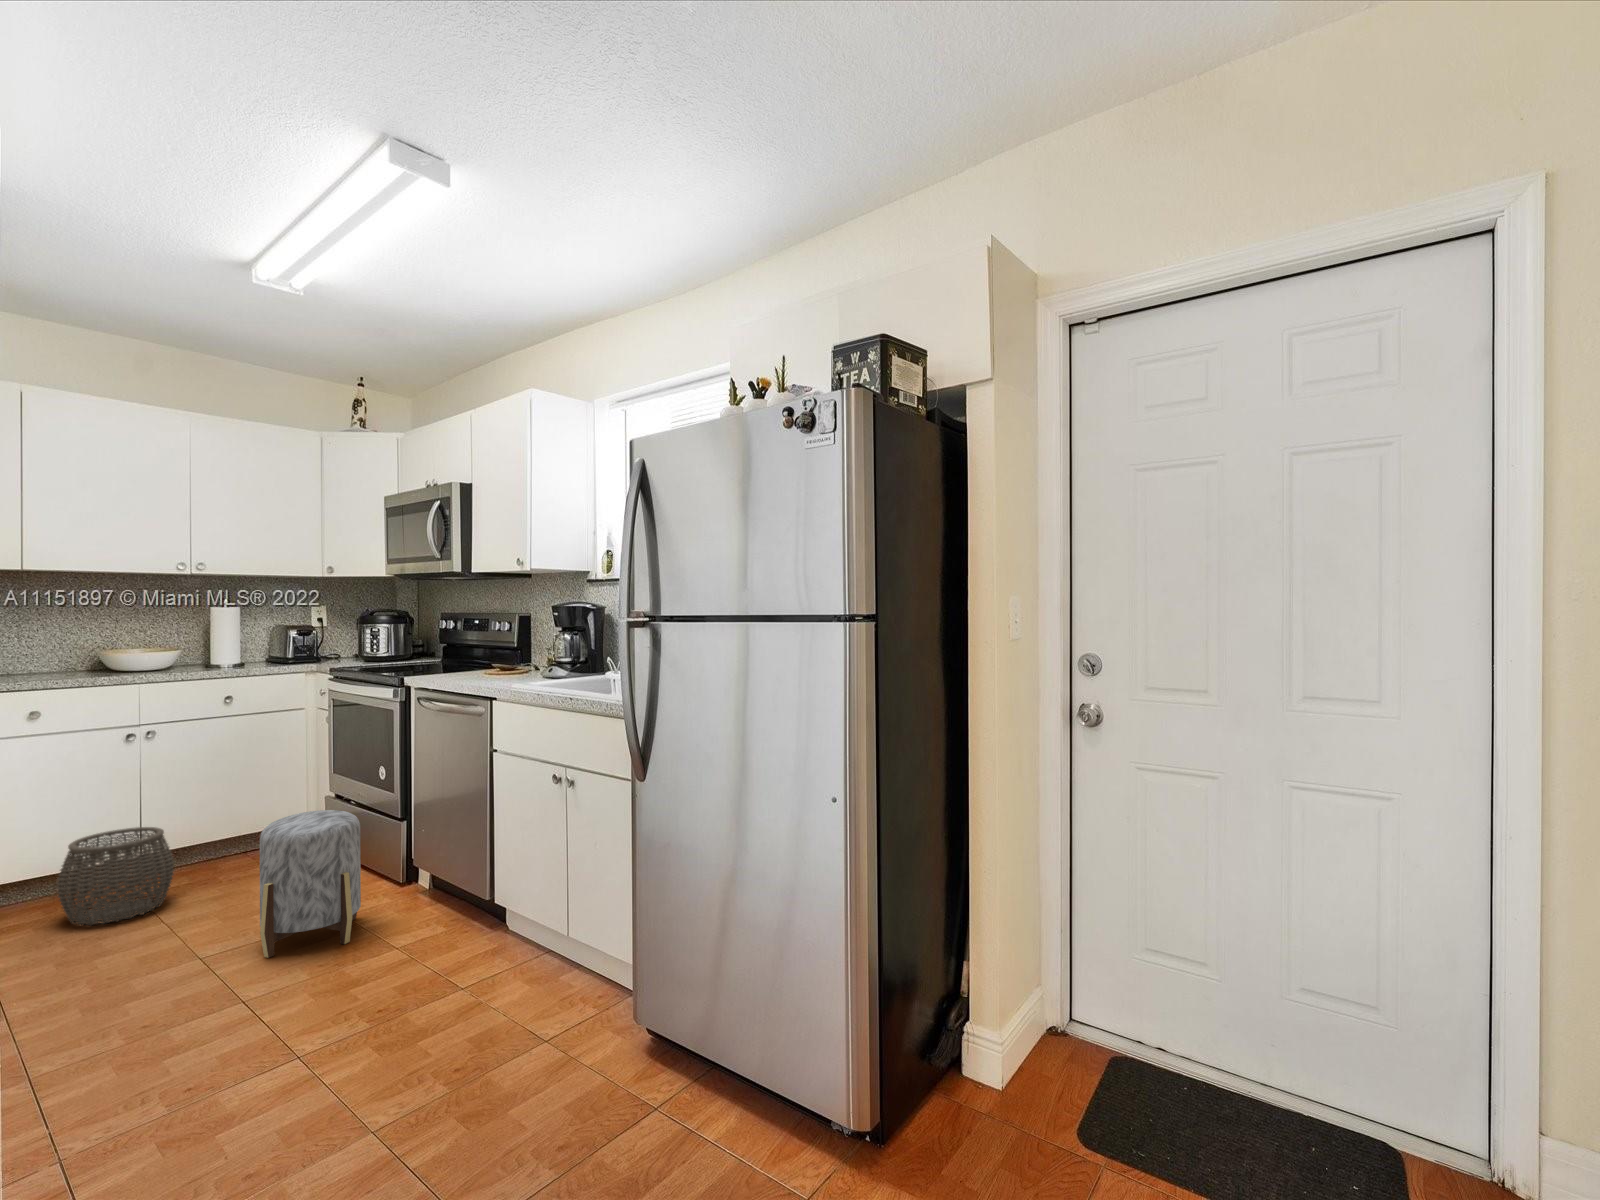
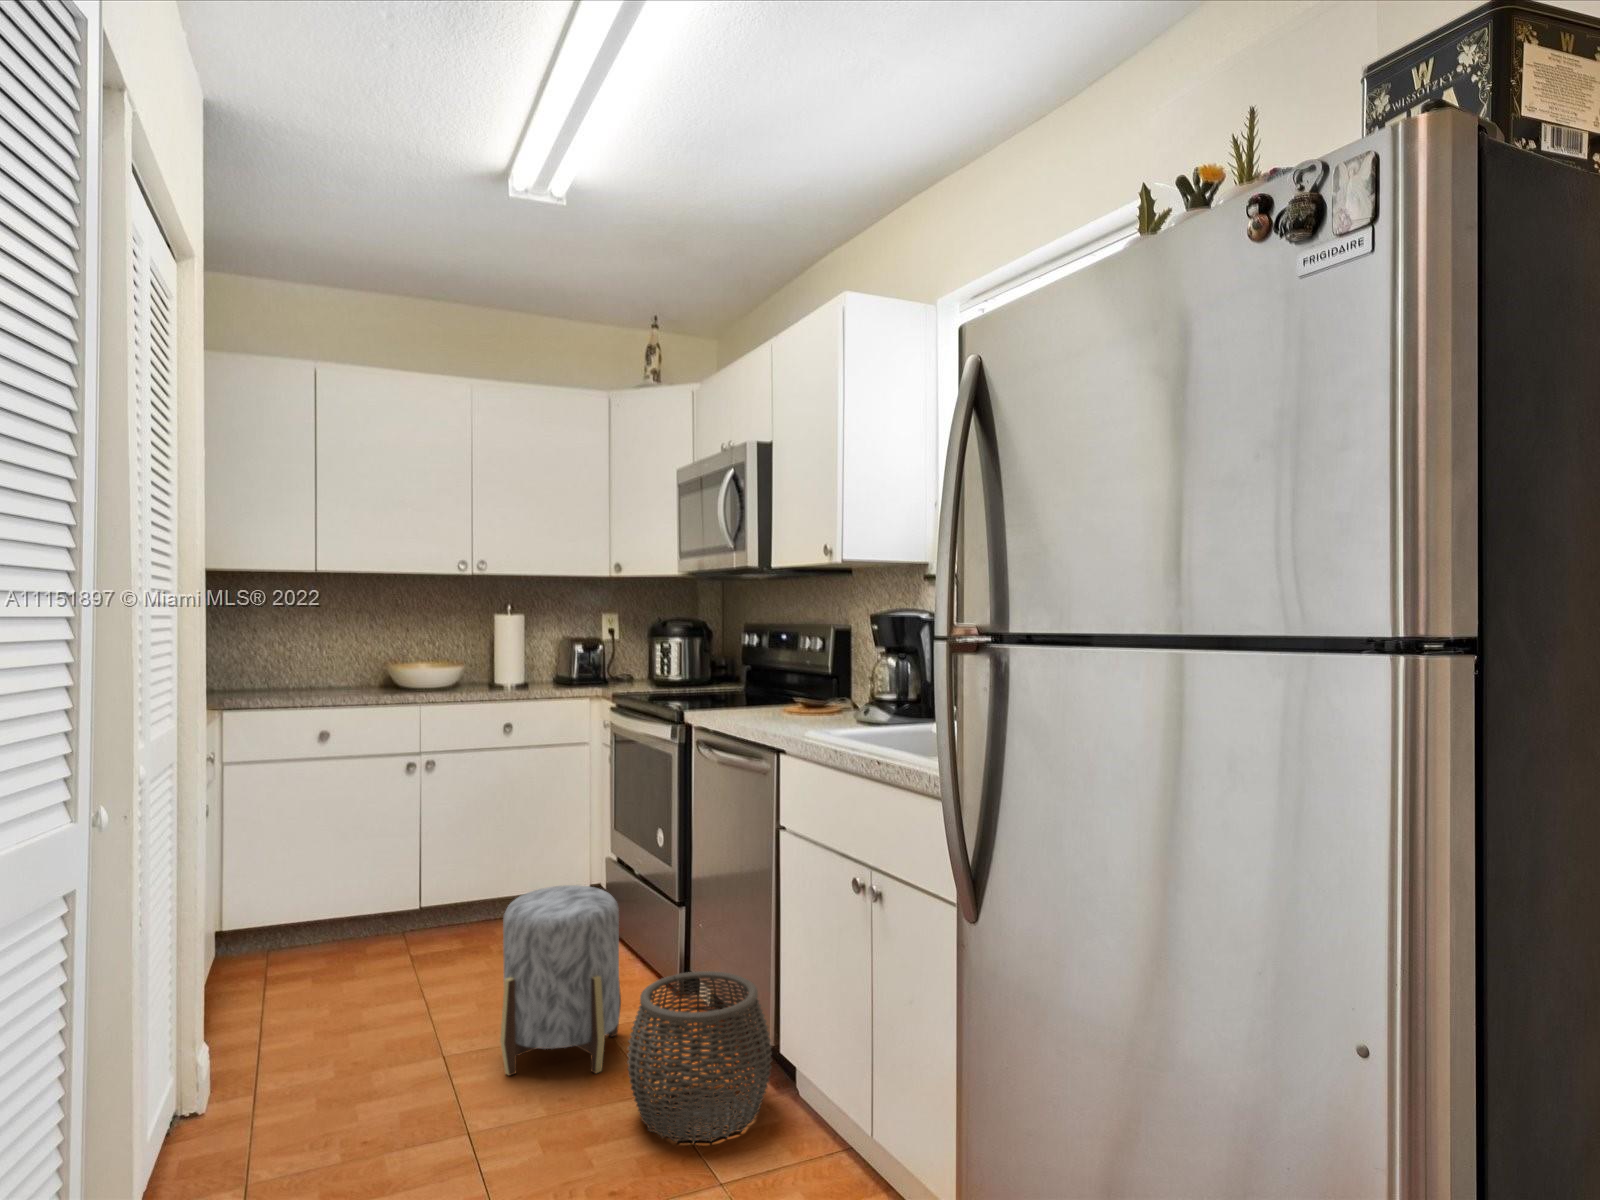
woven basket: present [57,827,174,925] -> present [627,971,772,1143]

